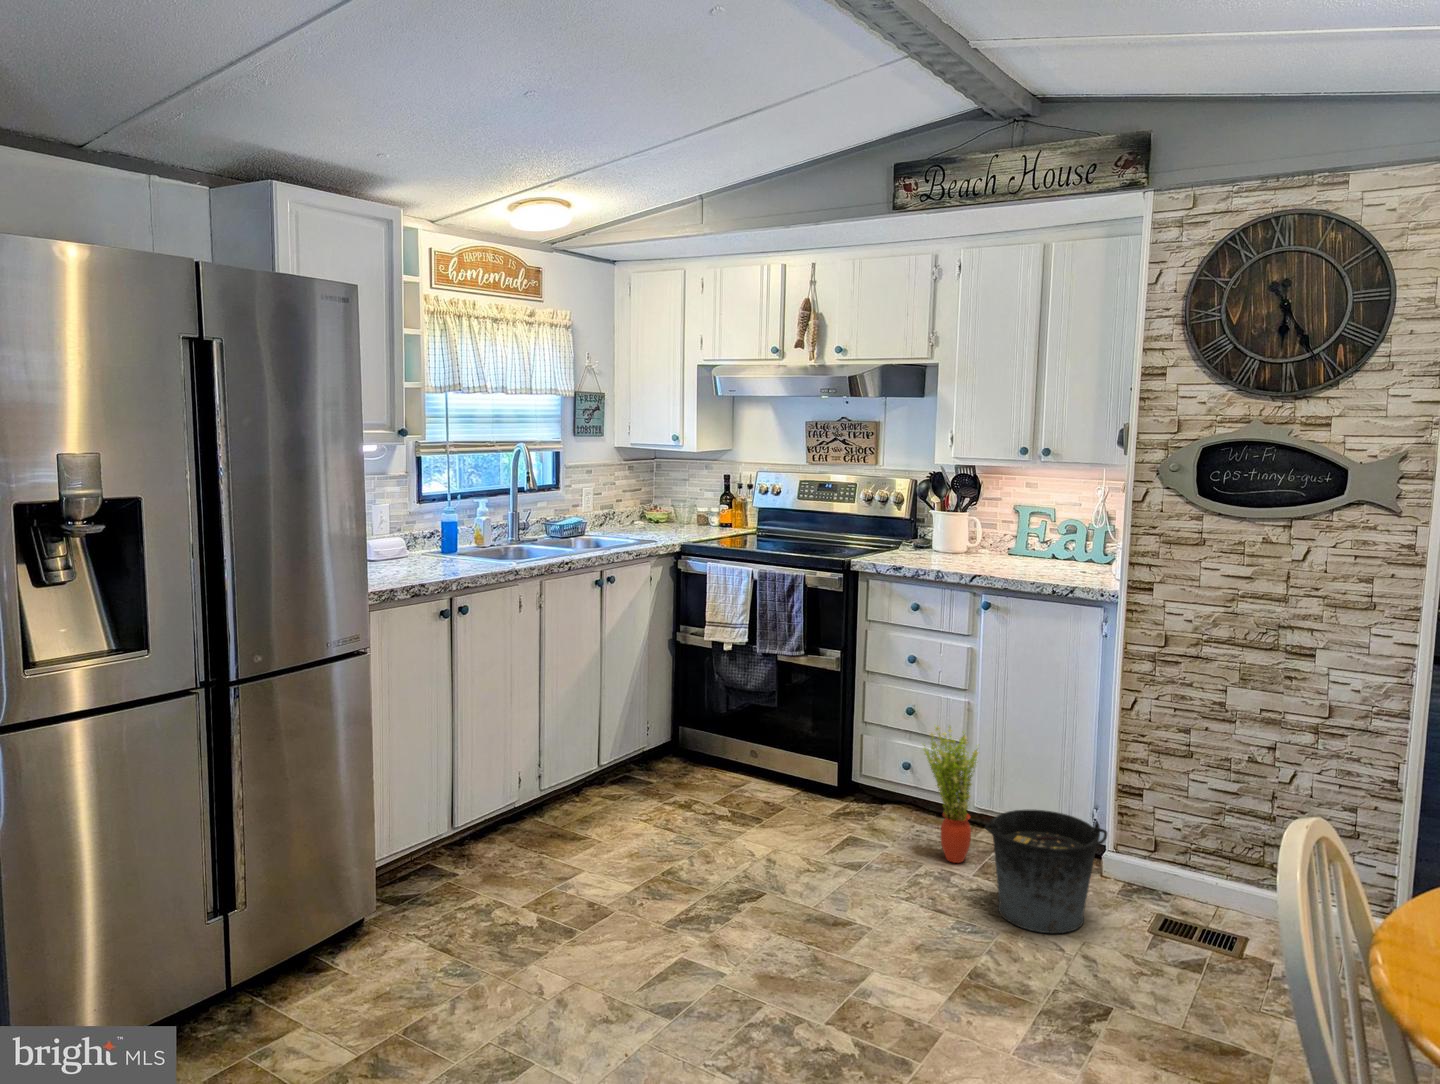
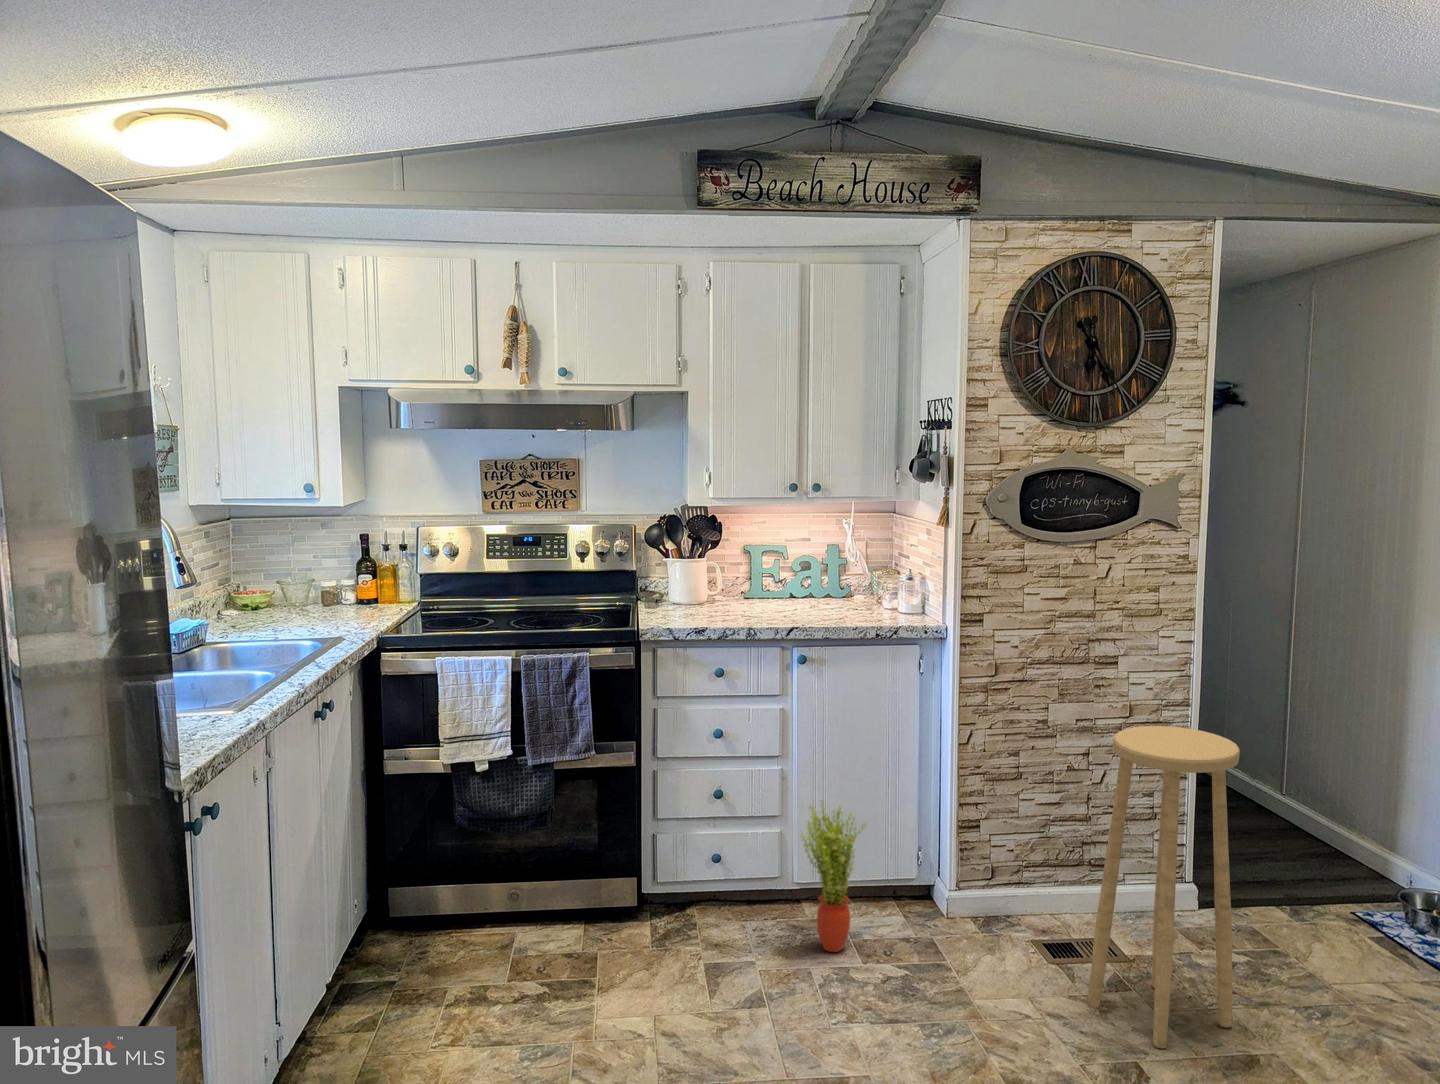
stool: none [1110,700,1261,1046] -> present [1087,726,1240,1049]
bucket: present [985,810,1107,933] -> none [918,864,1034,993]

